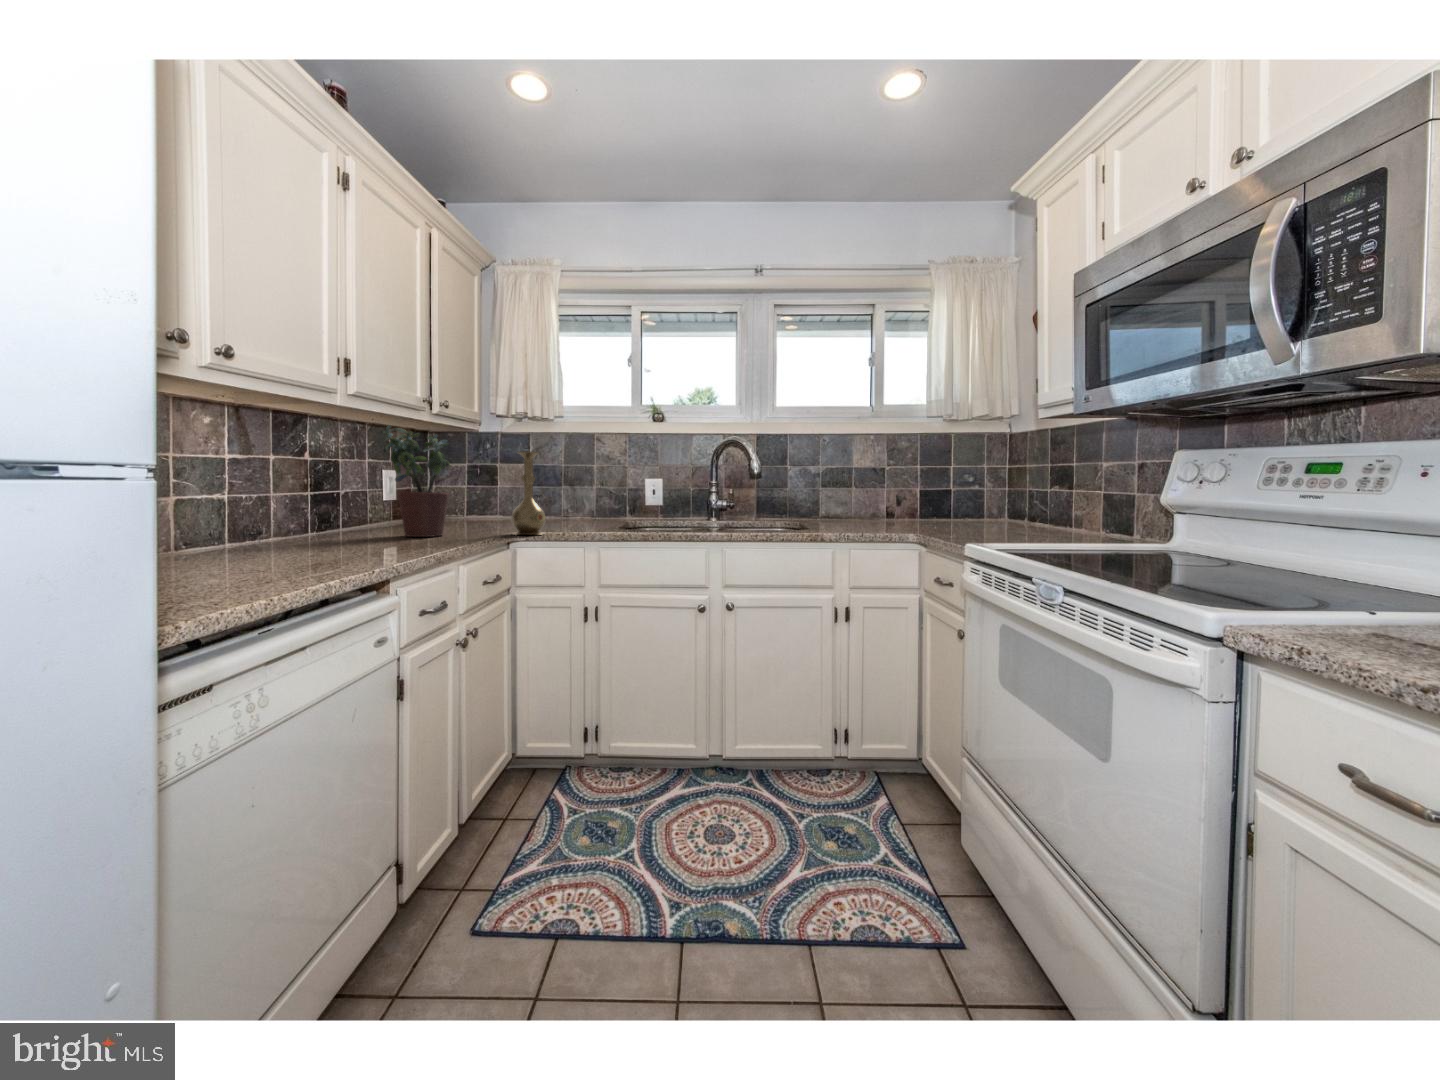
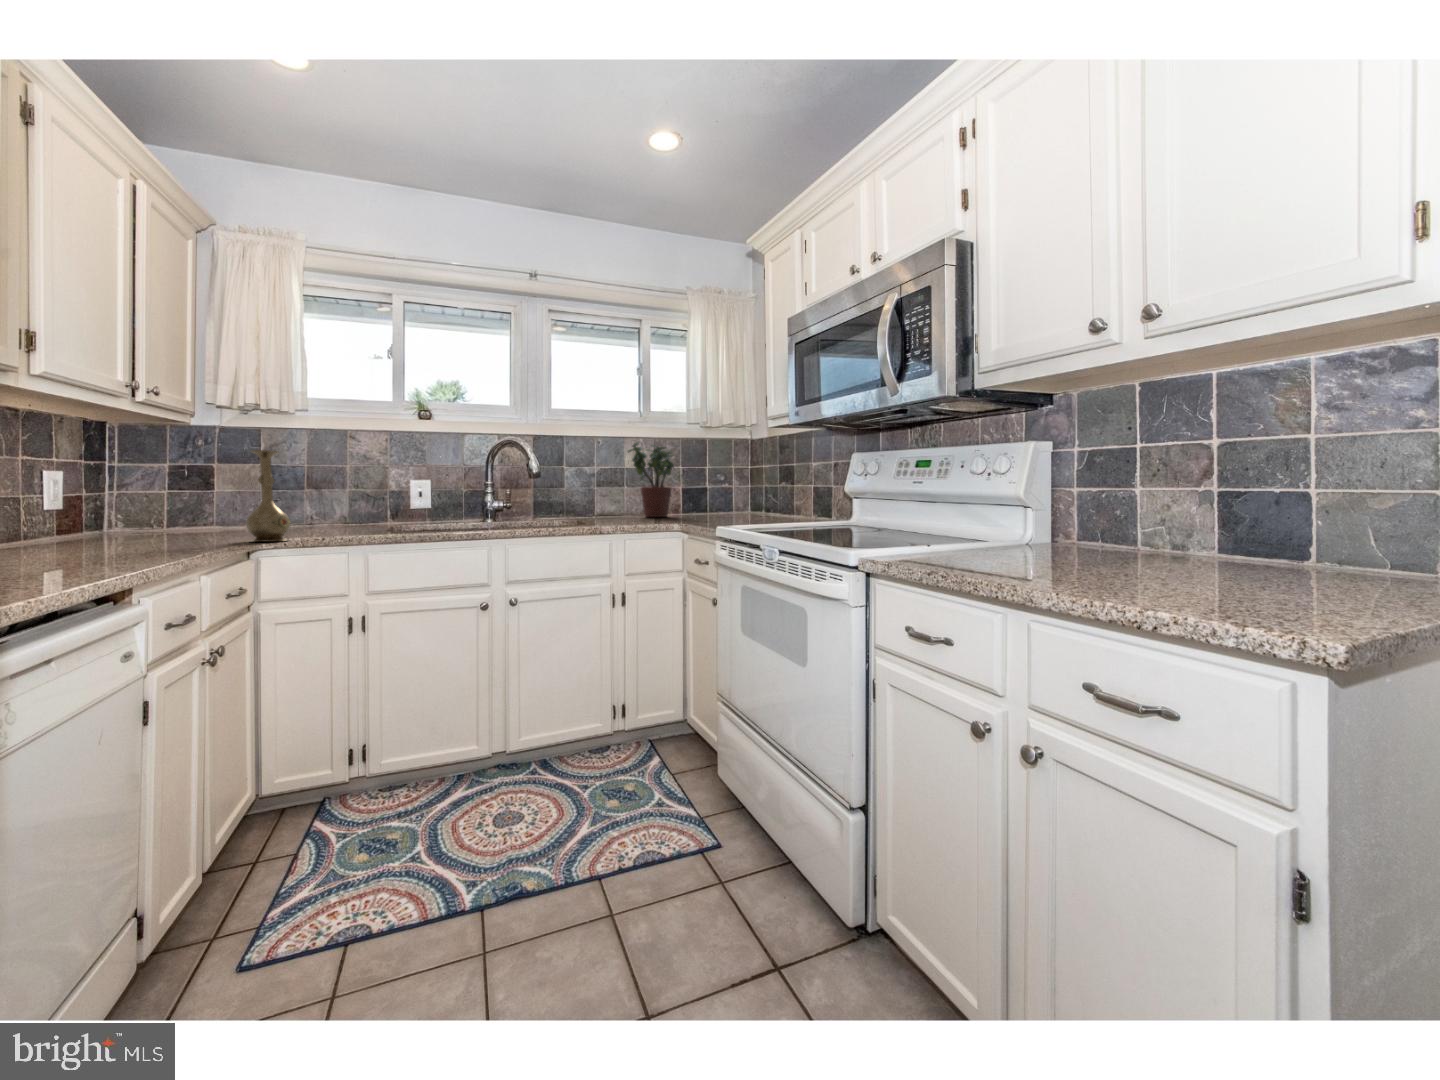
potted plant: present [382,425,451,537] -> present [628,442,674,517]

